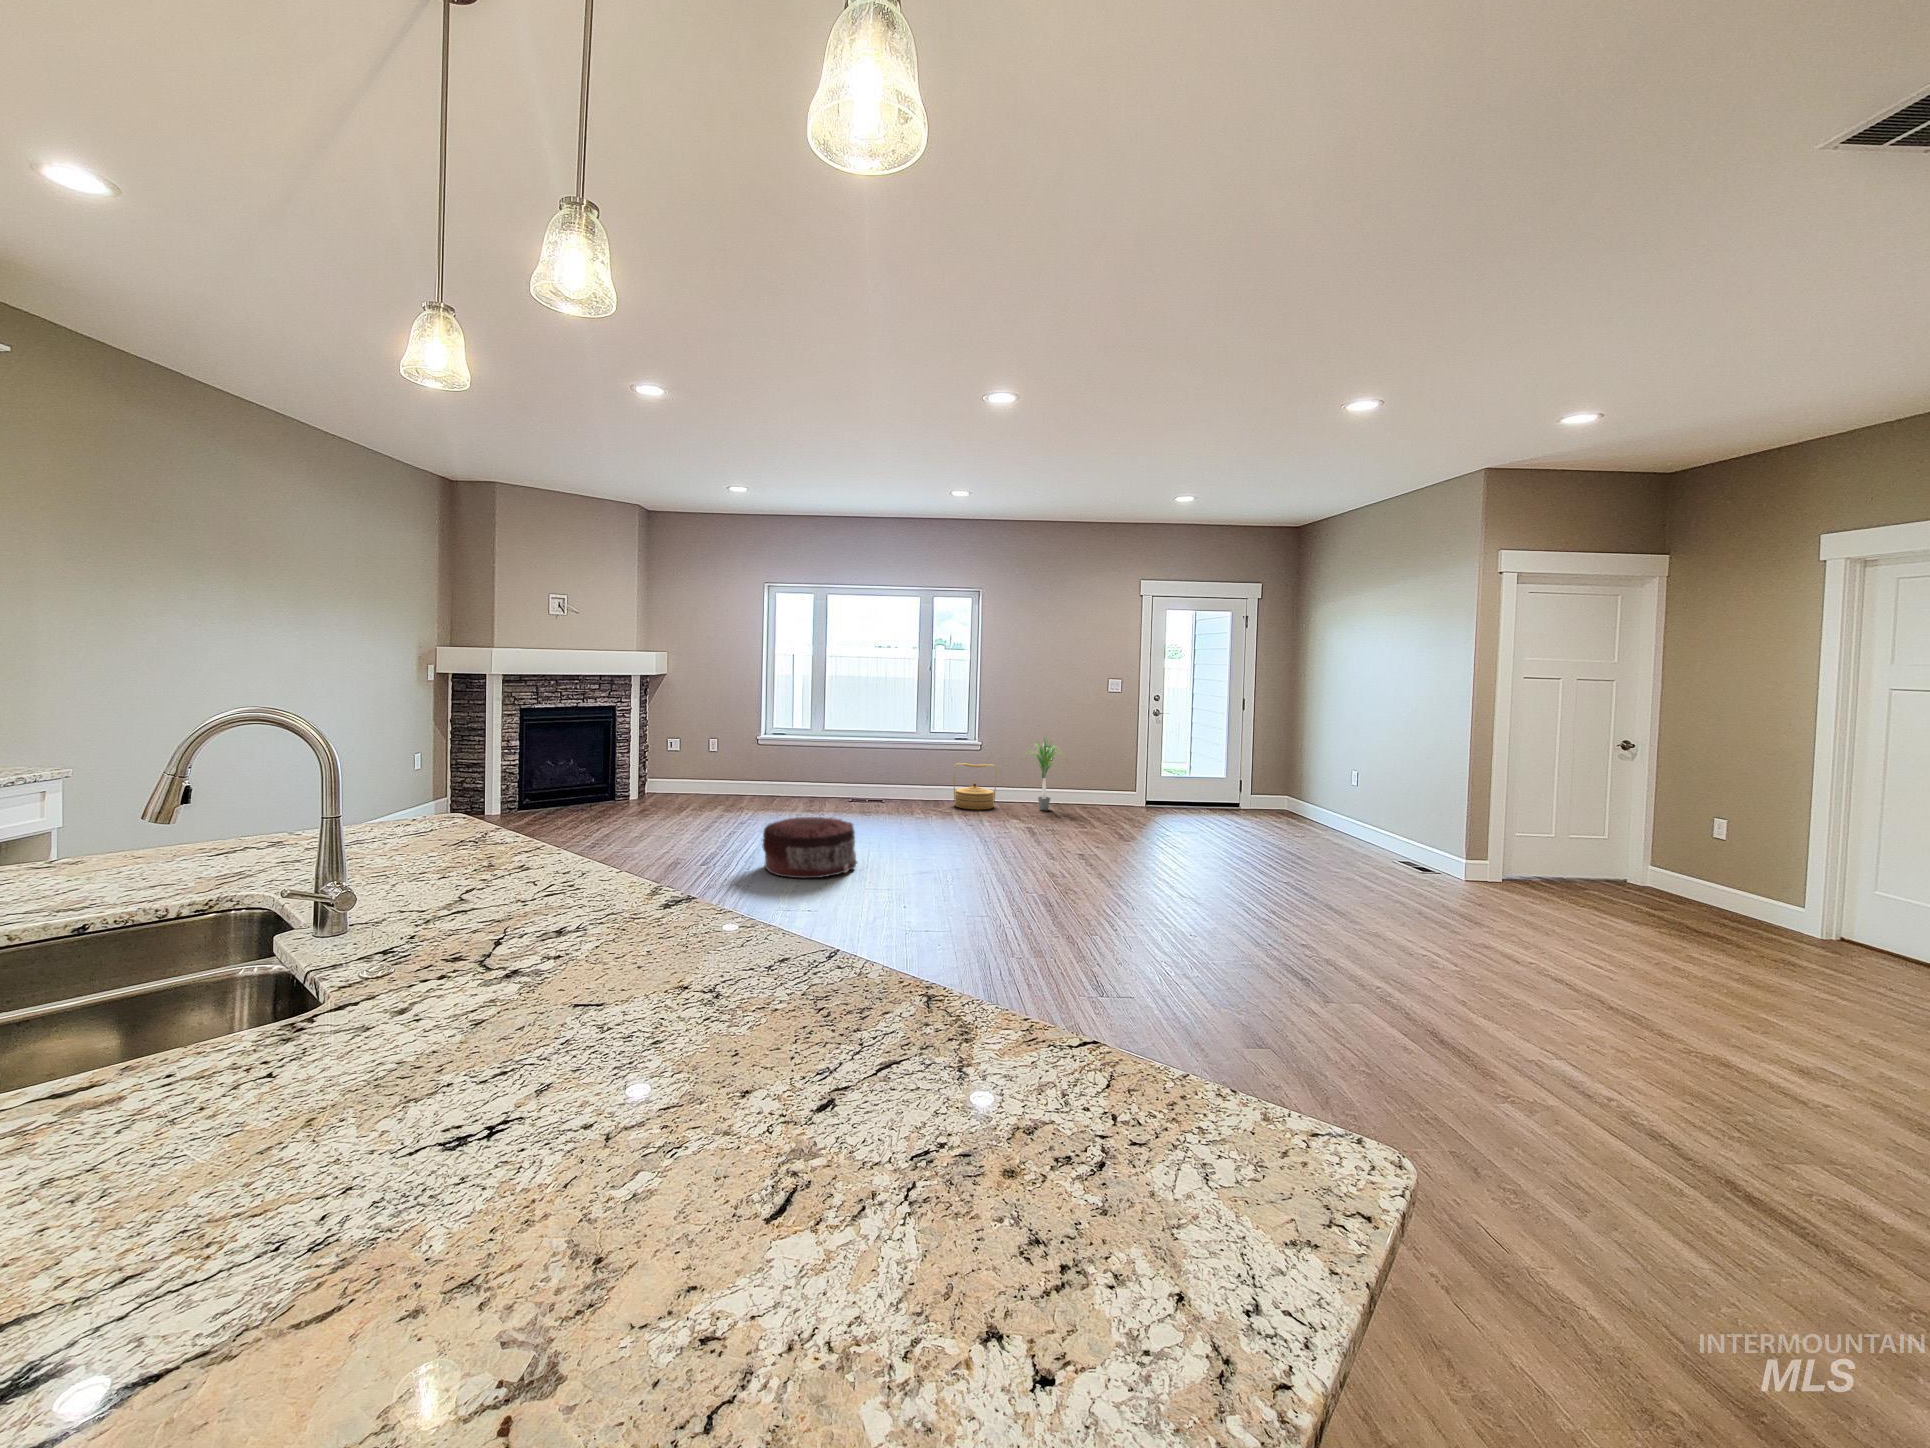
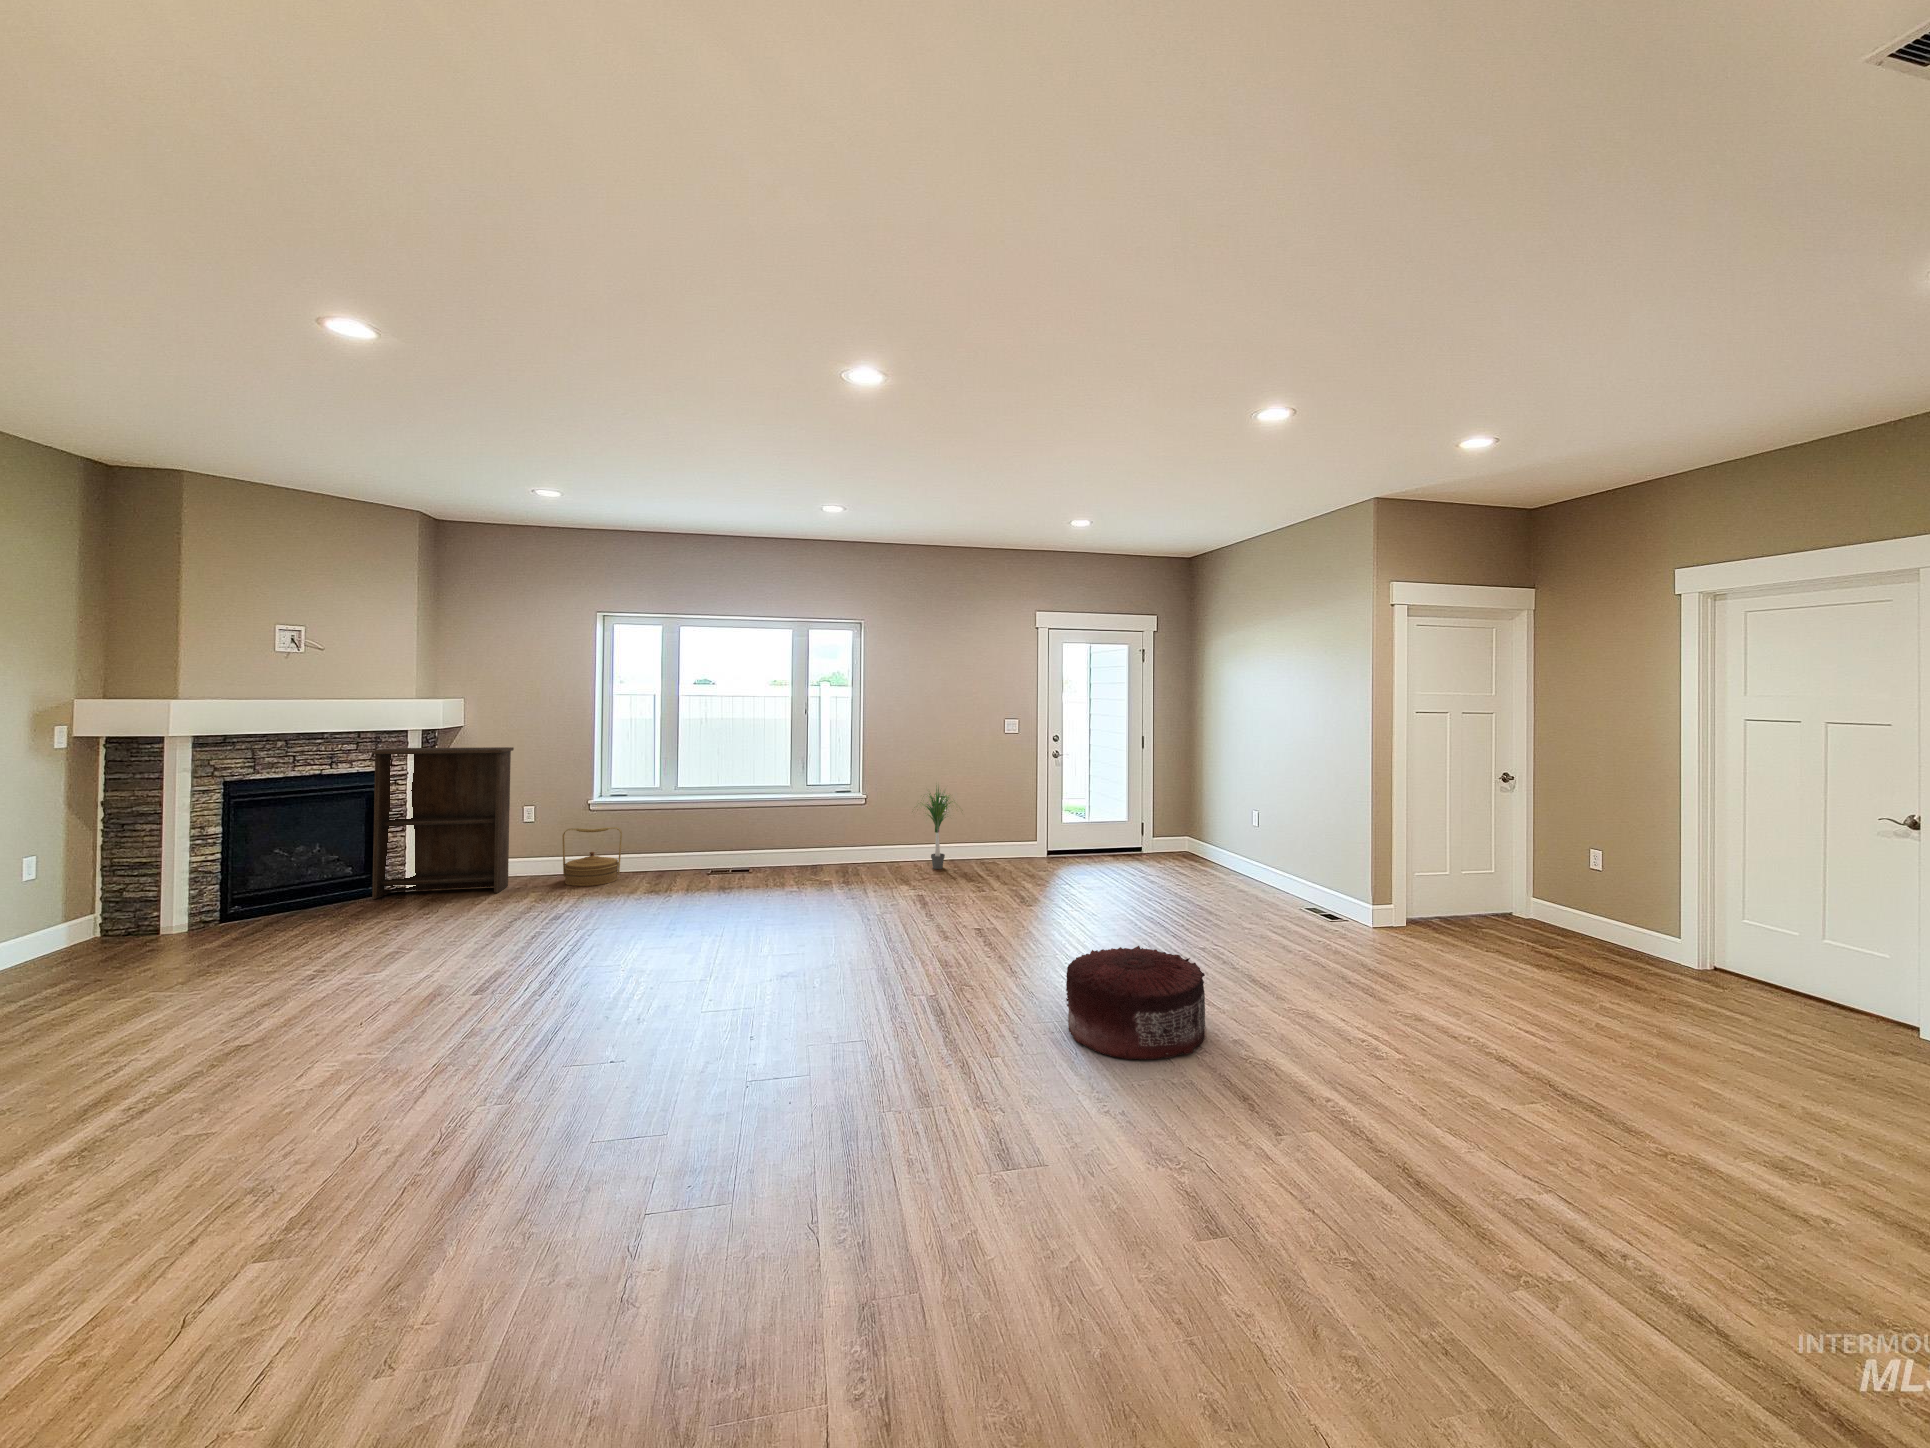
bookshelf: none [610,689,706,805] -> present [372,747,514,899]
woven basket: present [954,763,997,810] -> present [562,827,622,886]
pouf: present [763,817,857,878] -> present [1066,946,1206,1060]

